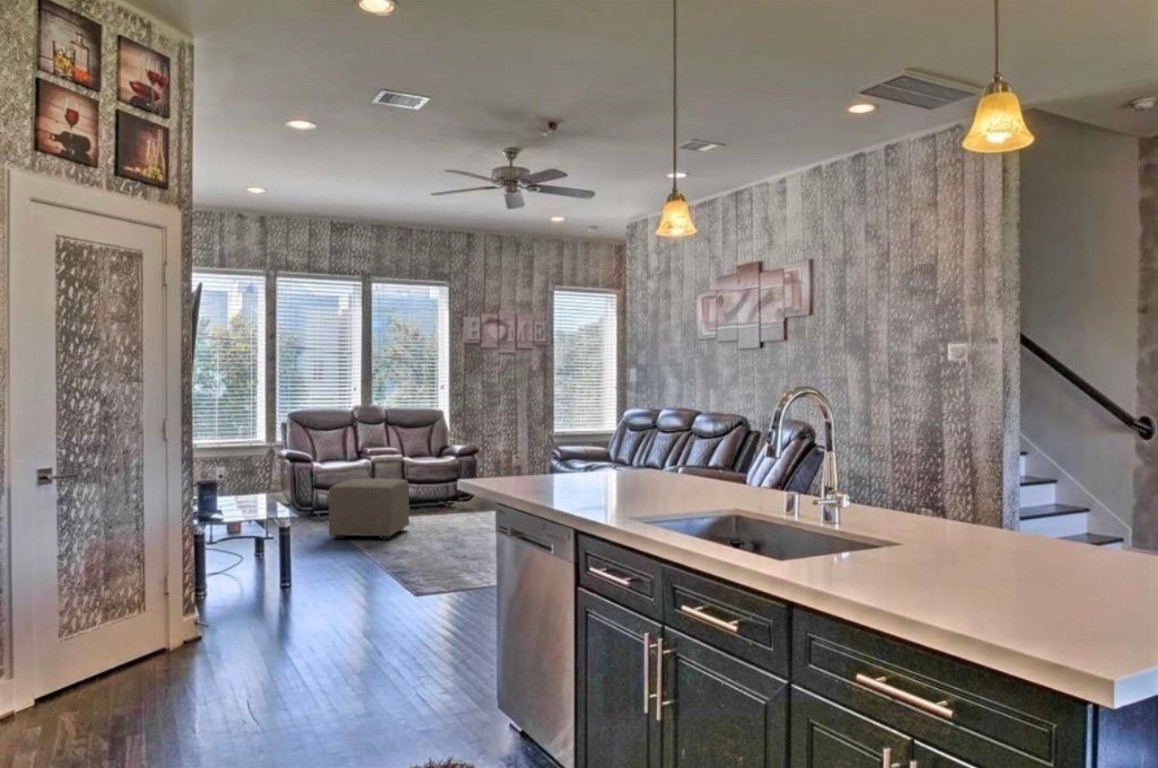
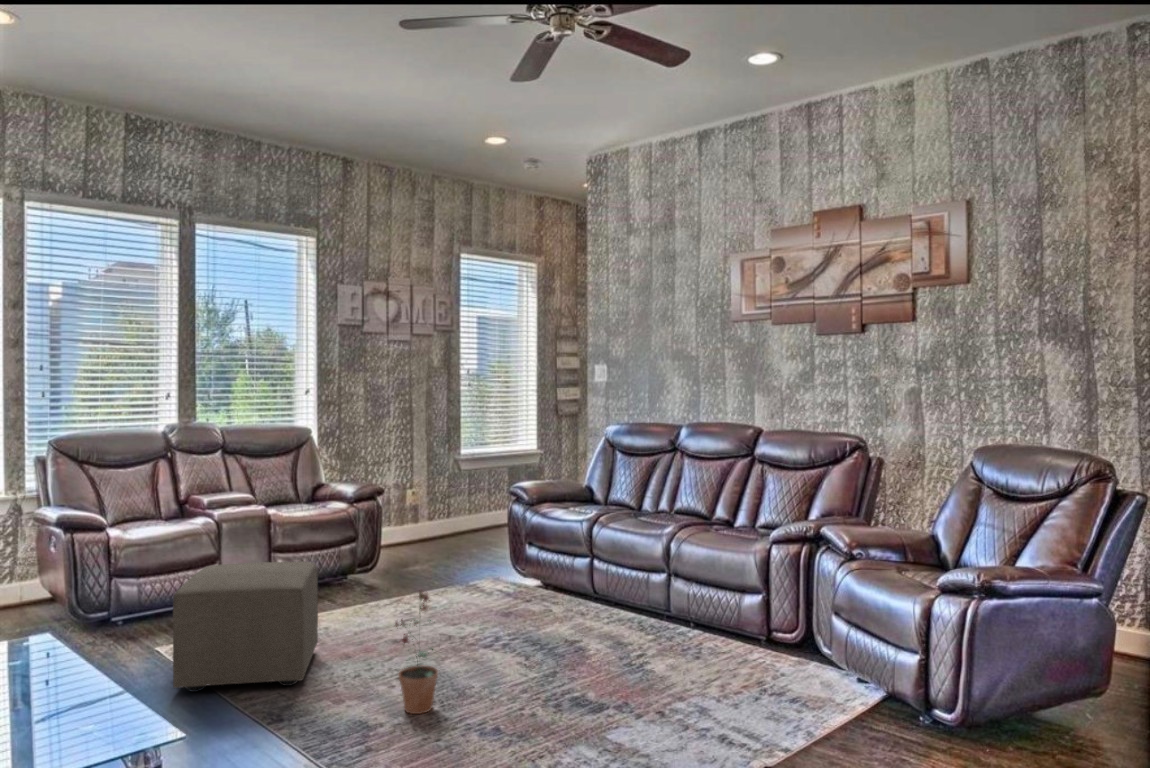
potted plant: none [427,489,449,551] -> present [395,591,438,714]

